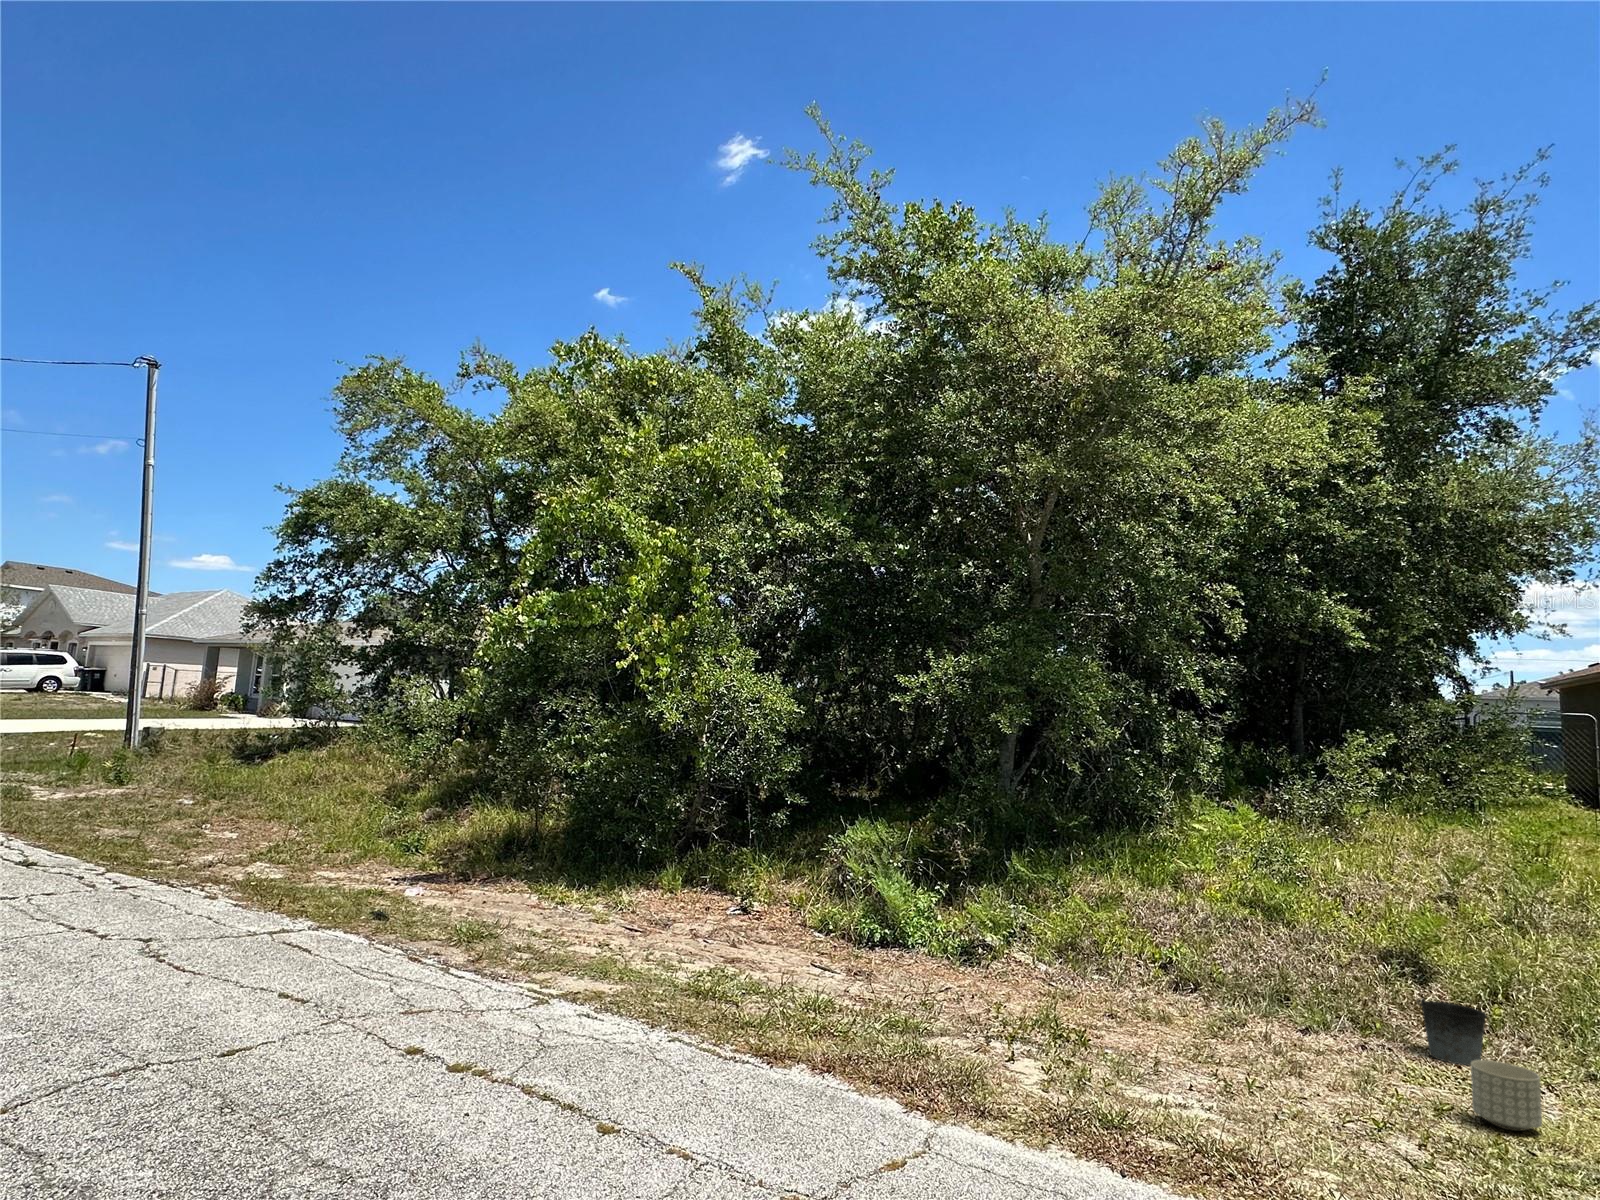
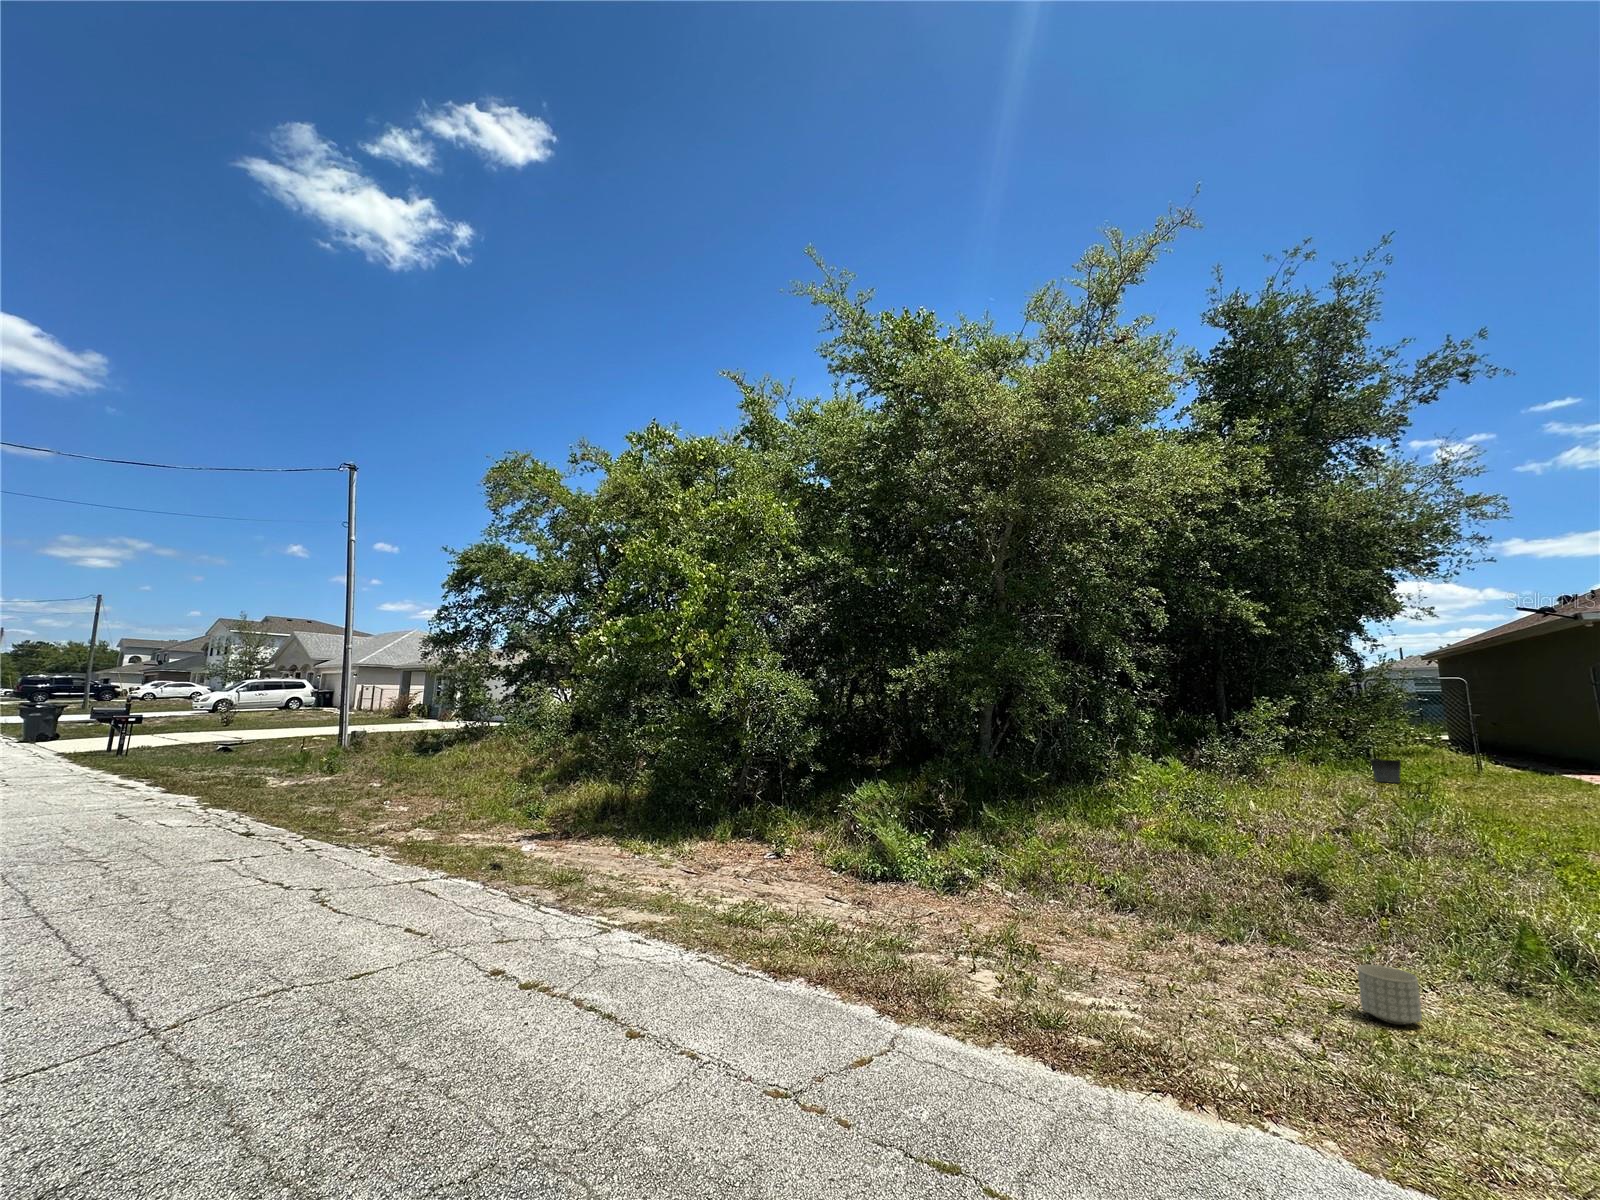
bucket: present [1417,998,1487,1066] -> present [1368,758,1401,783]

